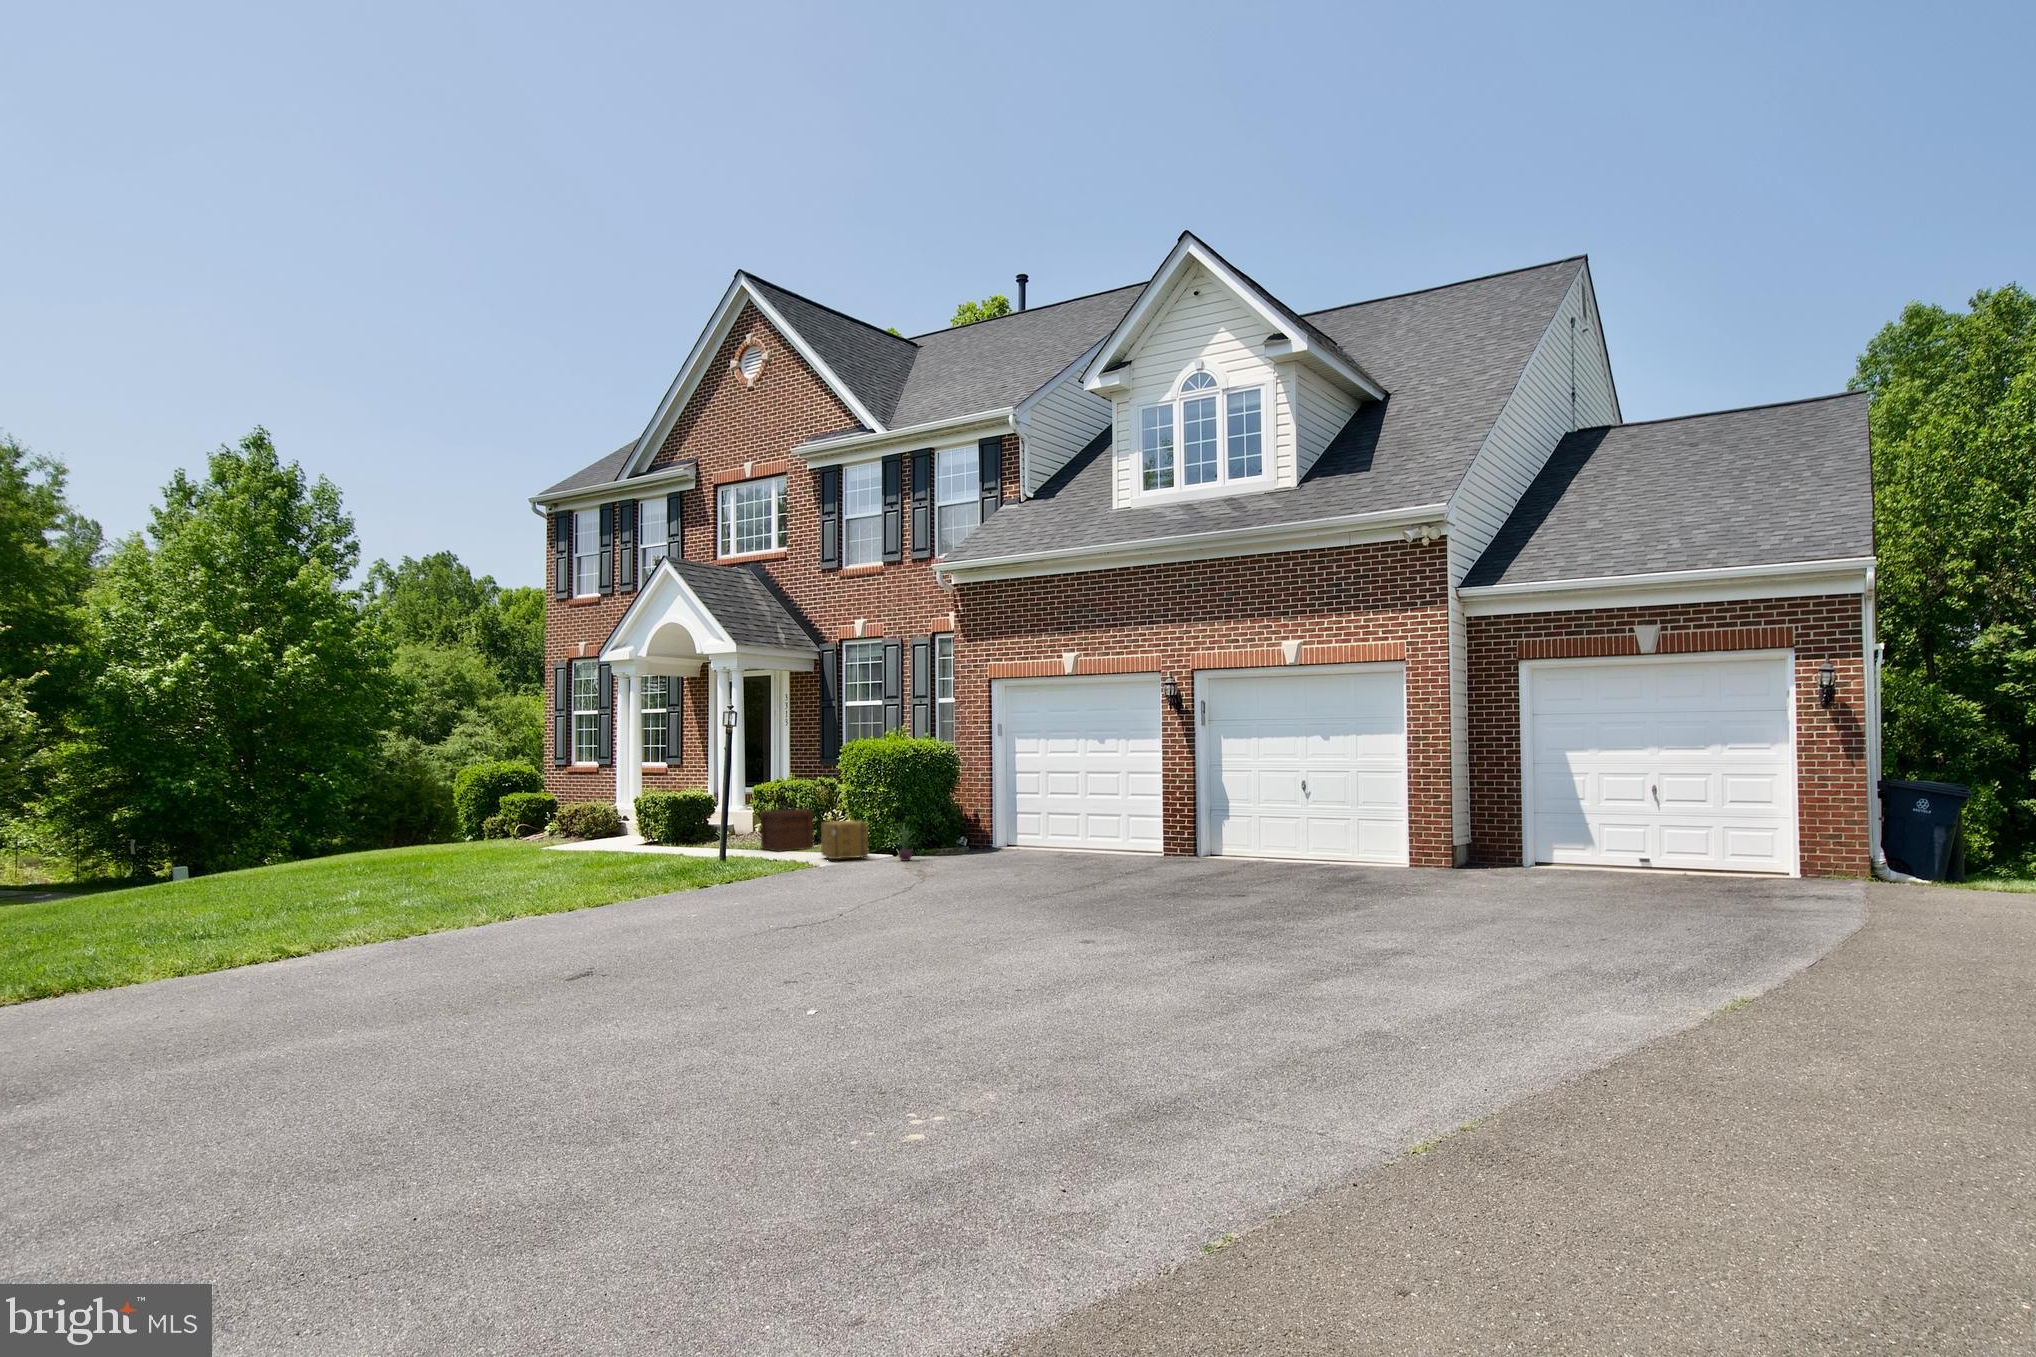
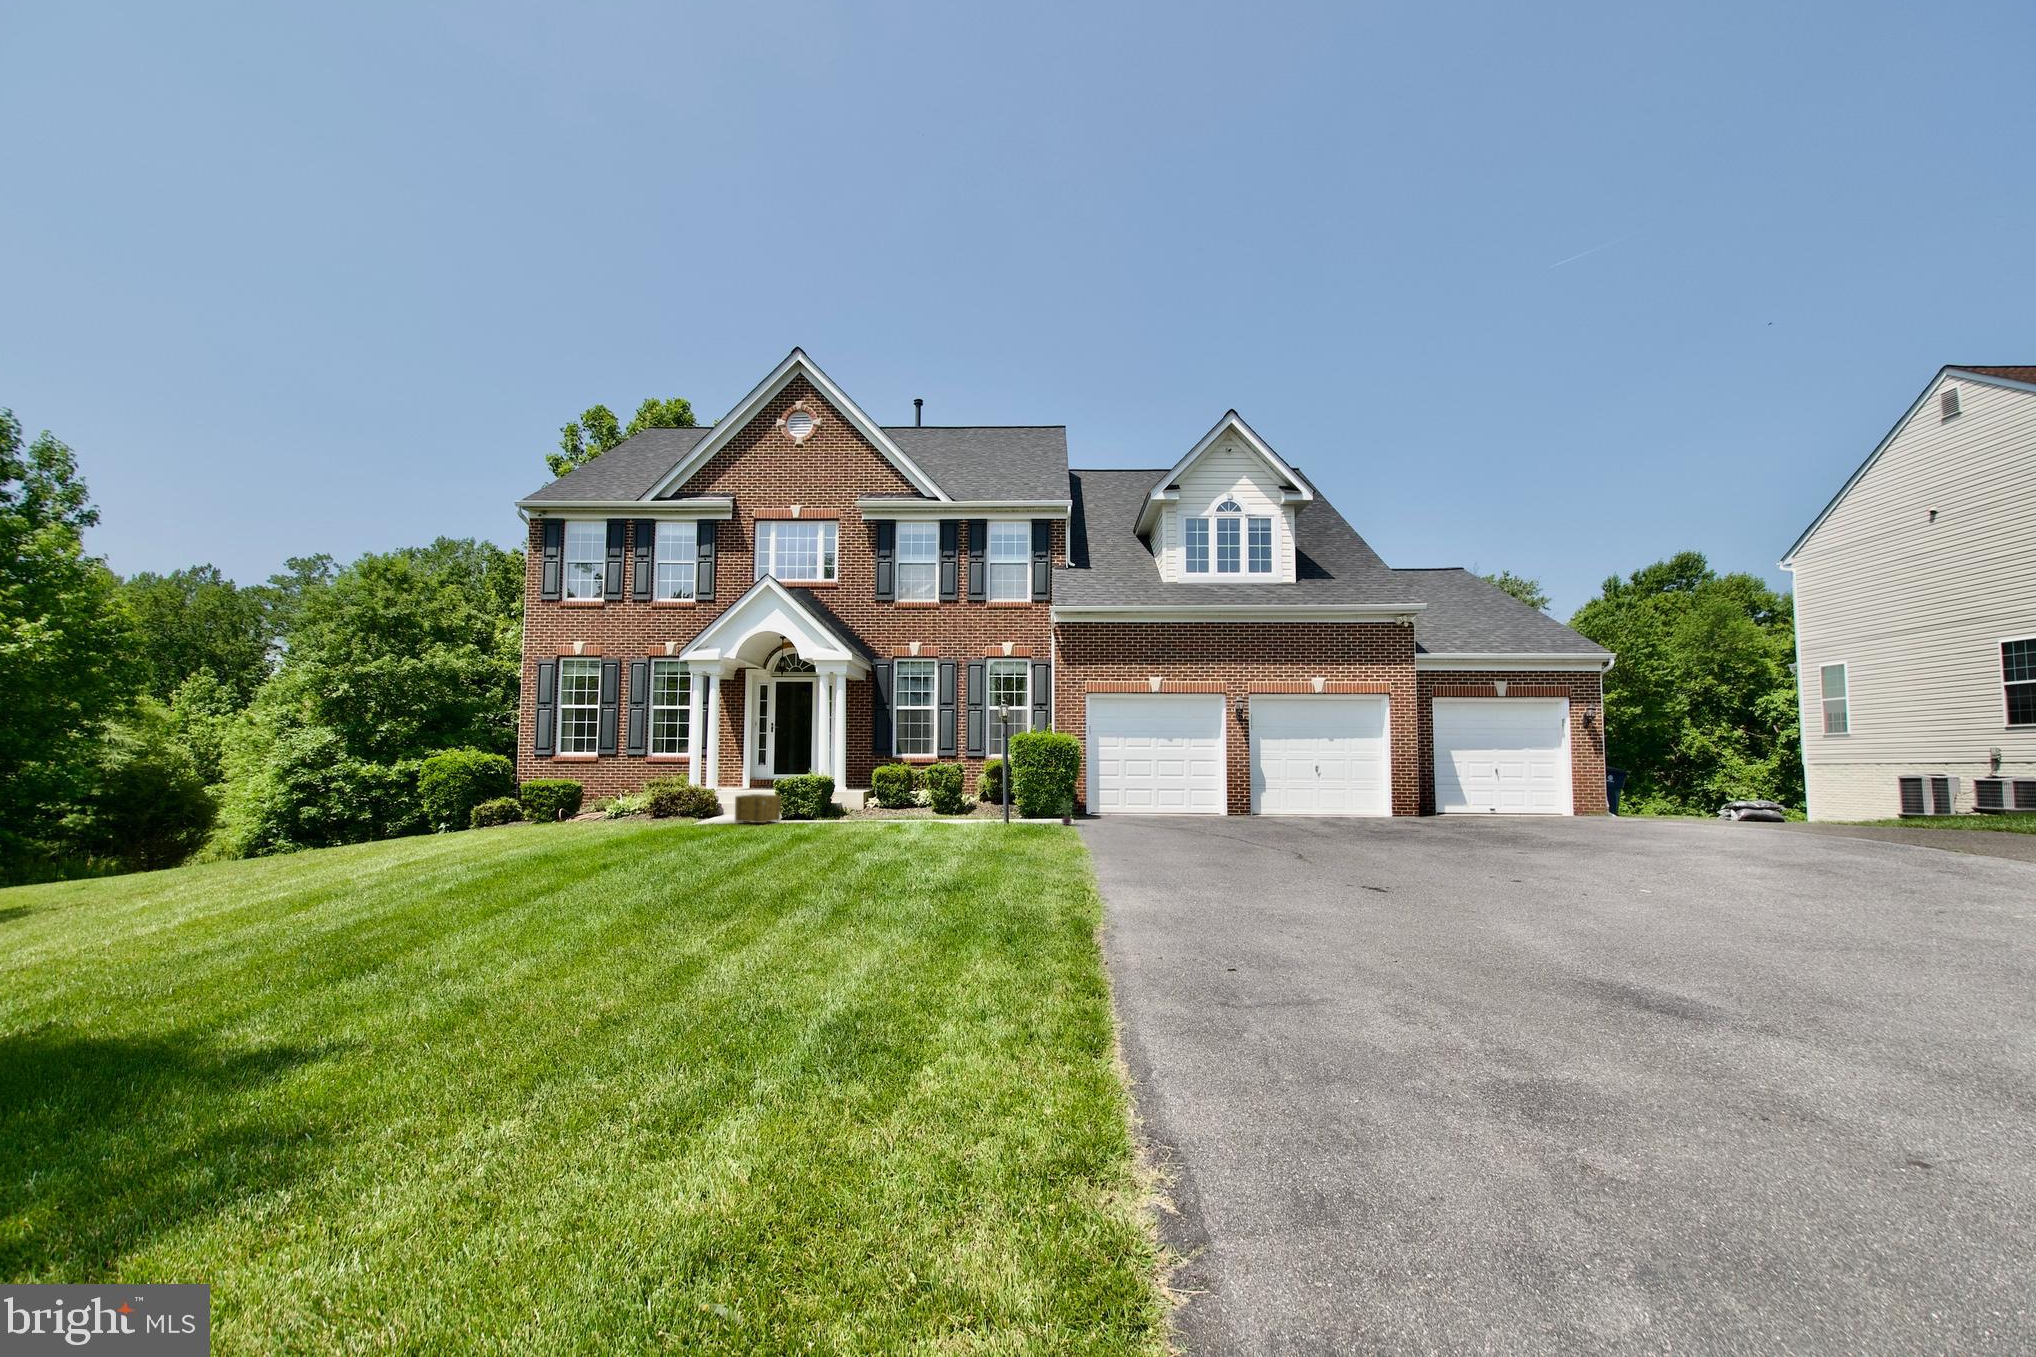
wooden crate: present [760,809,814,851] -> none [896,788,938,822]
cardboard box: present [821,820,868,860] -> present [735,794,781,823]

